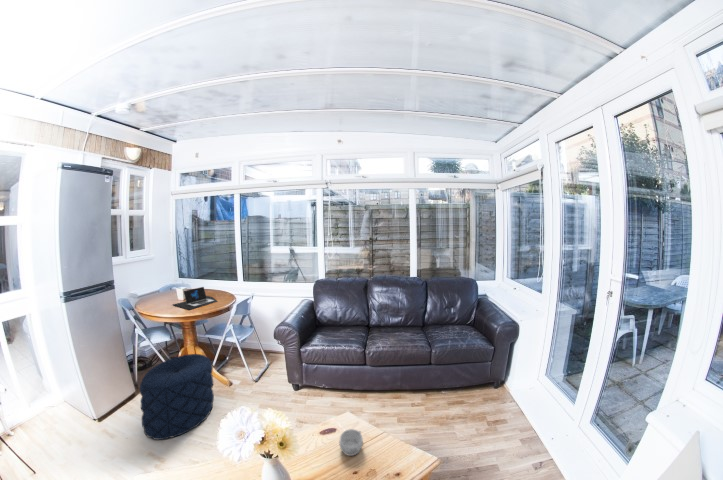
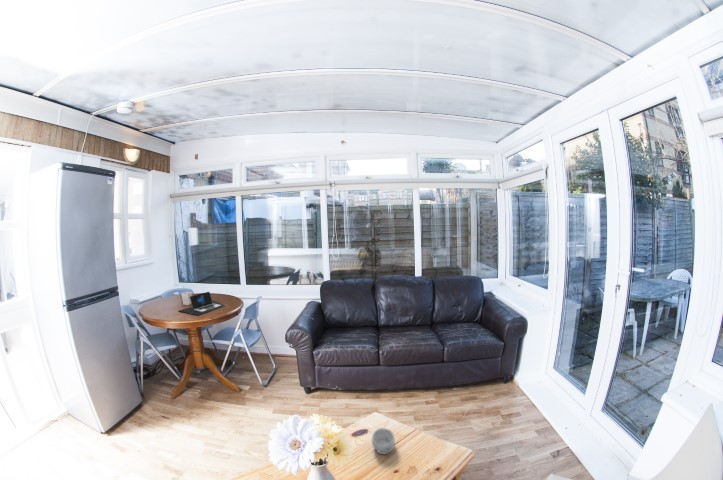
pouf: present [140,354,214,440] -> none [153,361,227,450]

